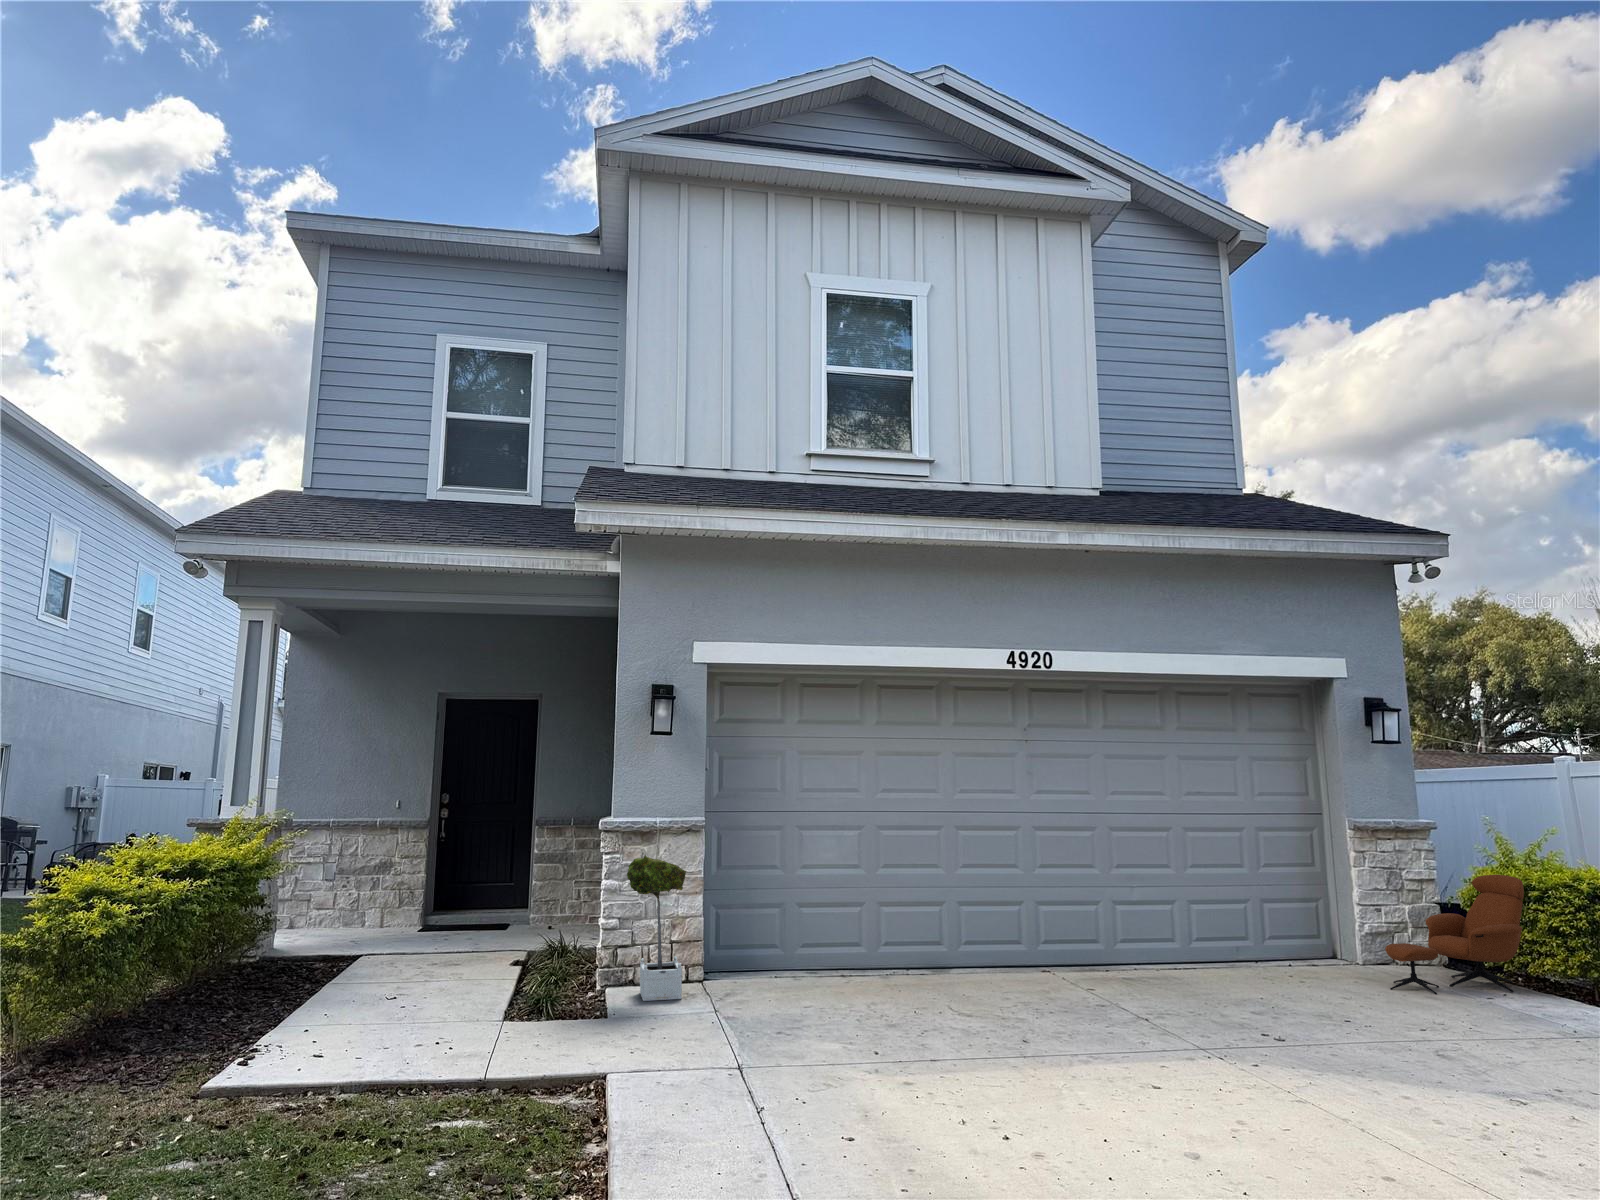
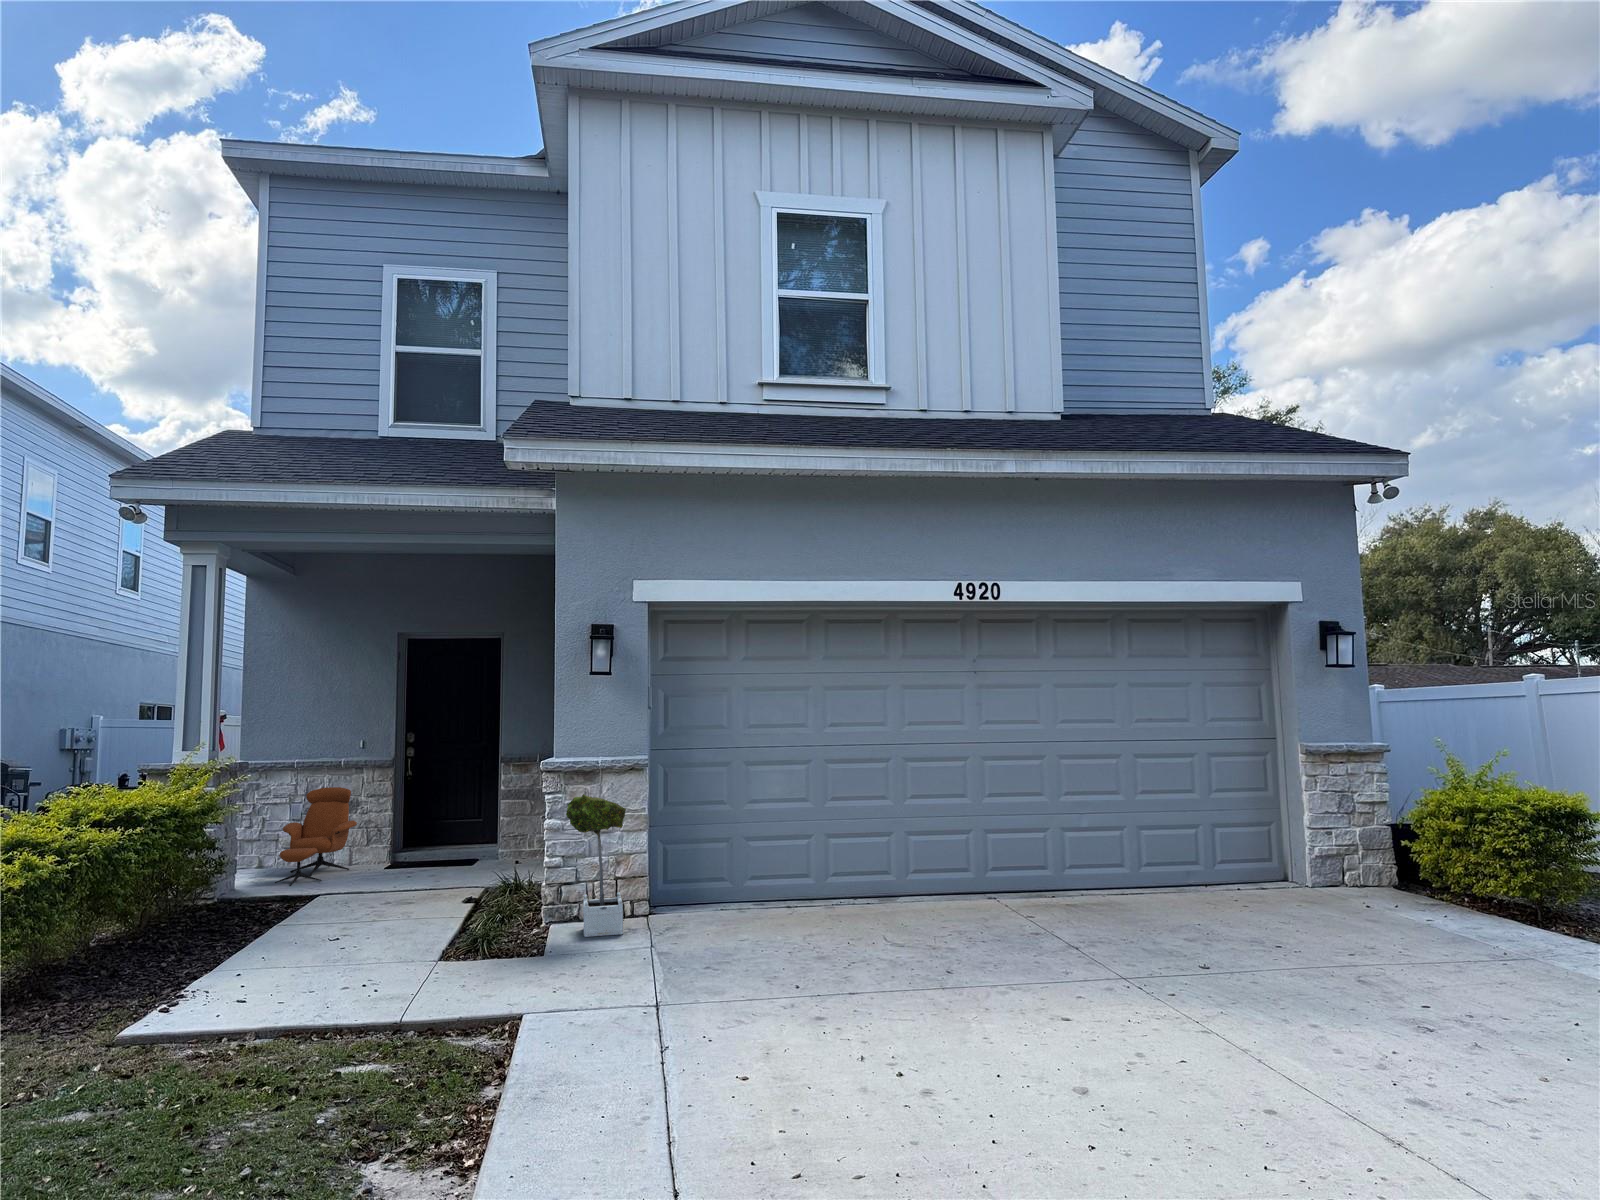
lounge chair: present [1385,875,1524,994] -> present [275,787,357,886]

